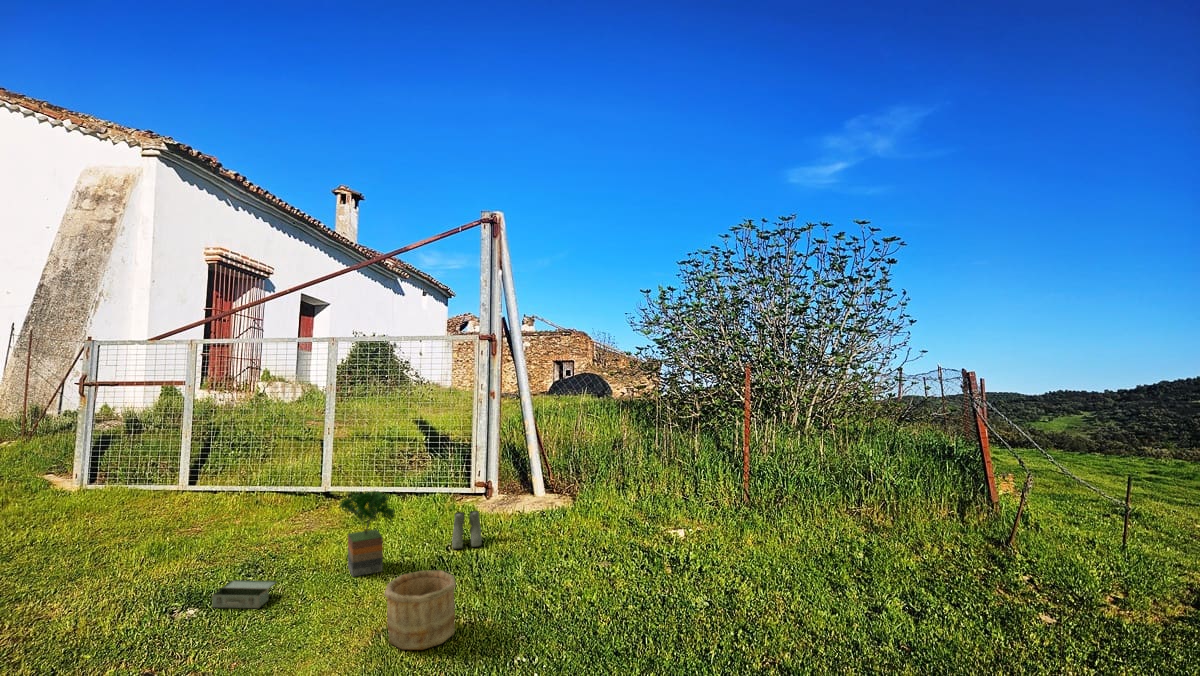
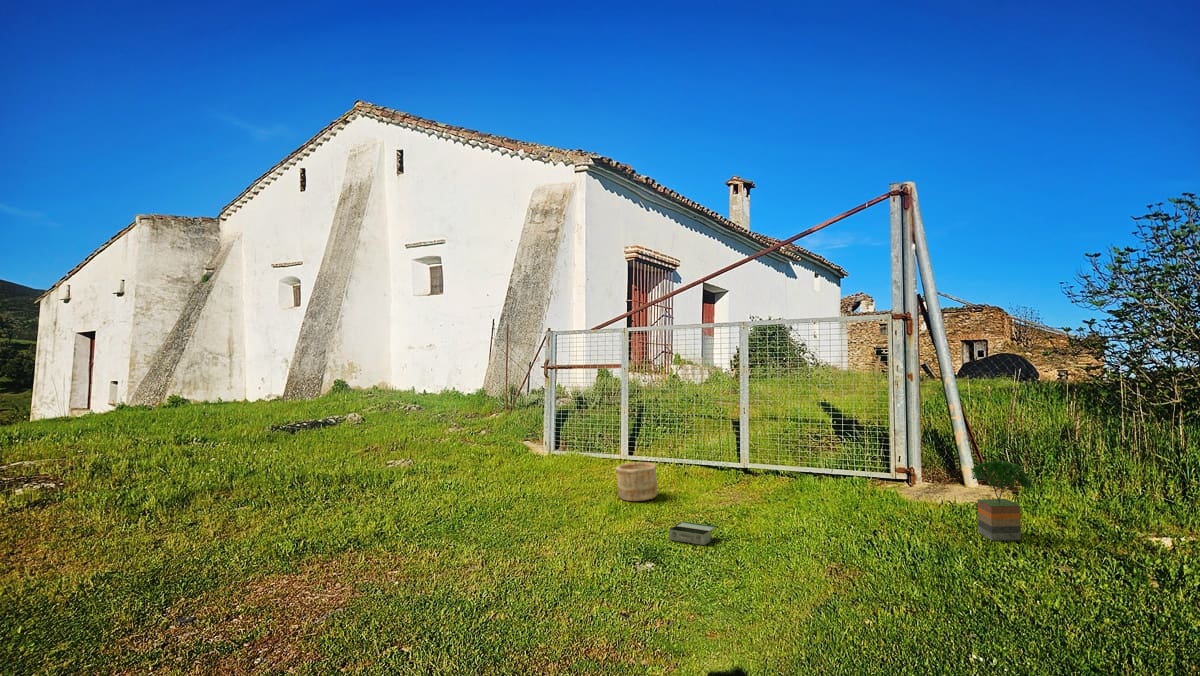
potted tree: present [340,491,395,577] -> present [971,460,1034,541]
boots: present [452,511,482,549] -> none [871,489,902,525]
wooden bucket: present [385,570,456,650] -> present [615,462,657,501]

